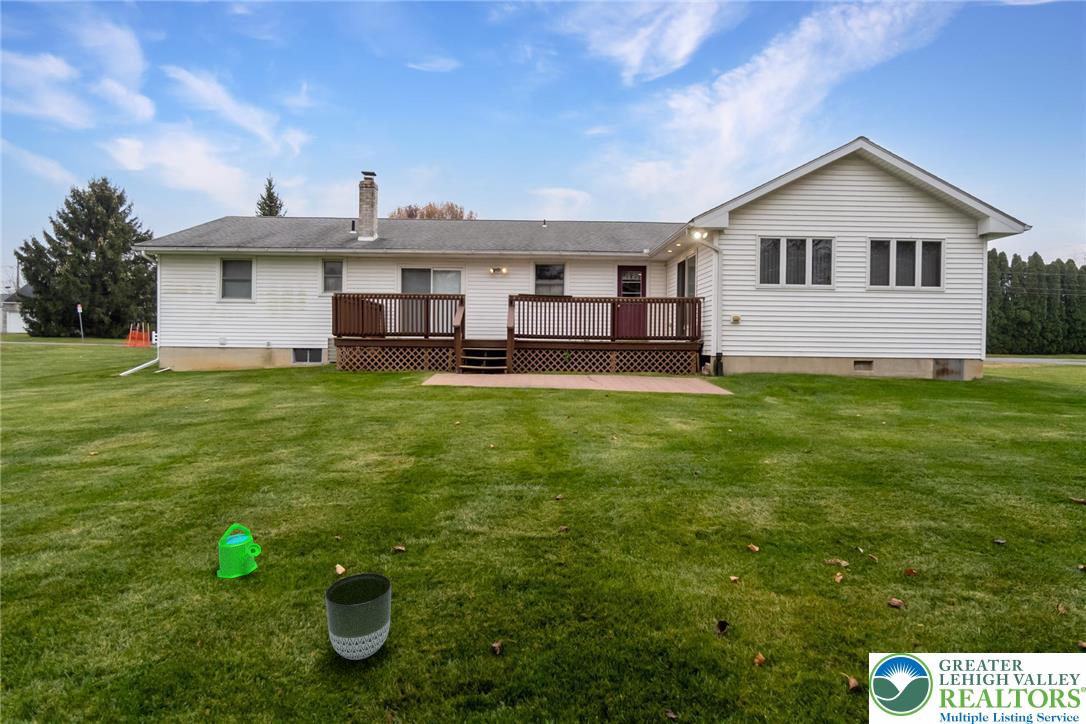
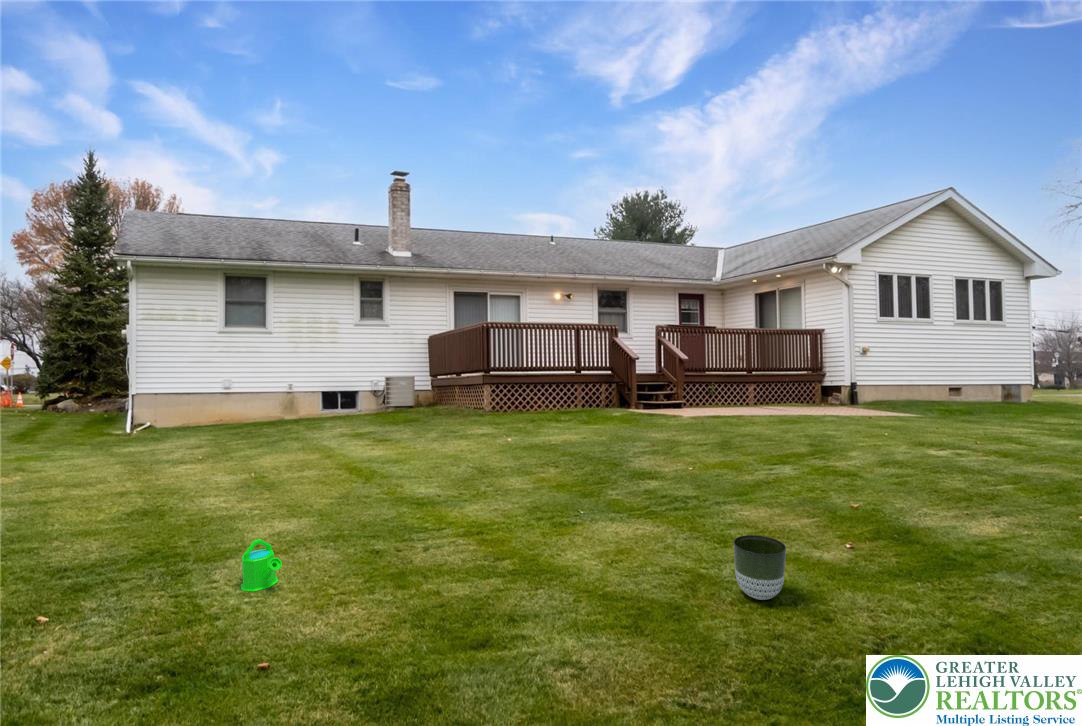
planter: present [325,573,391,660] -> present [734,535,786,600]

